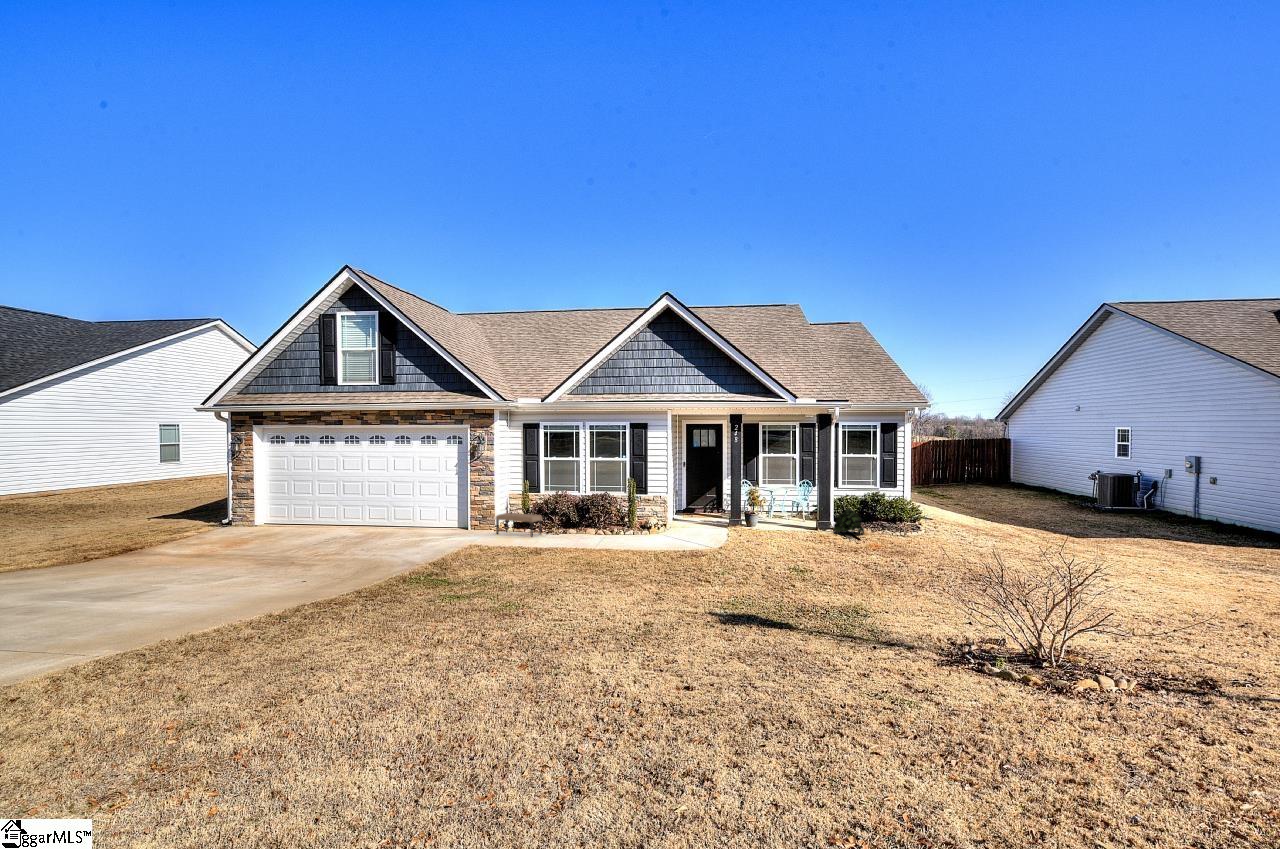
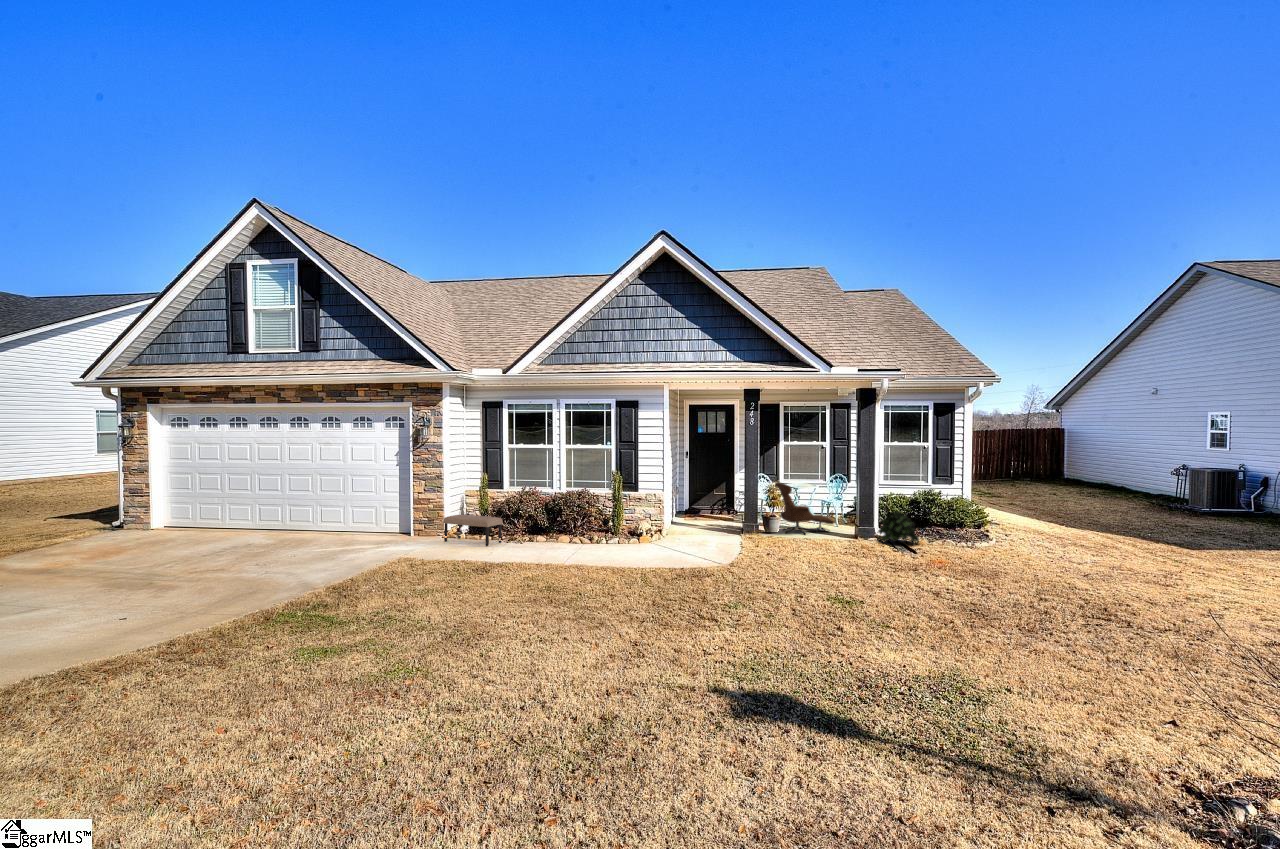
lounge chair: none [755,487,801,528] -> present [775,482,834,534]

